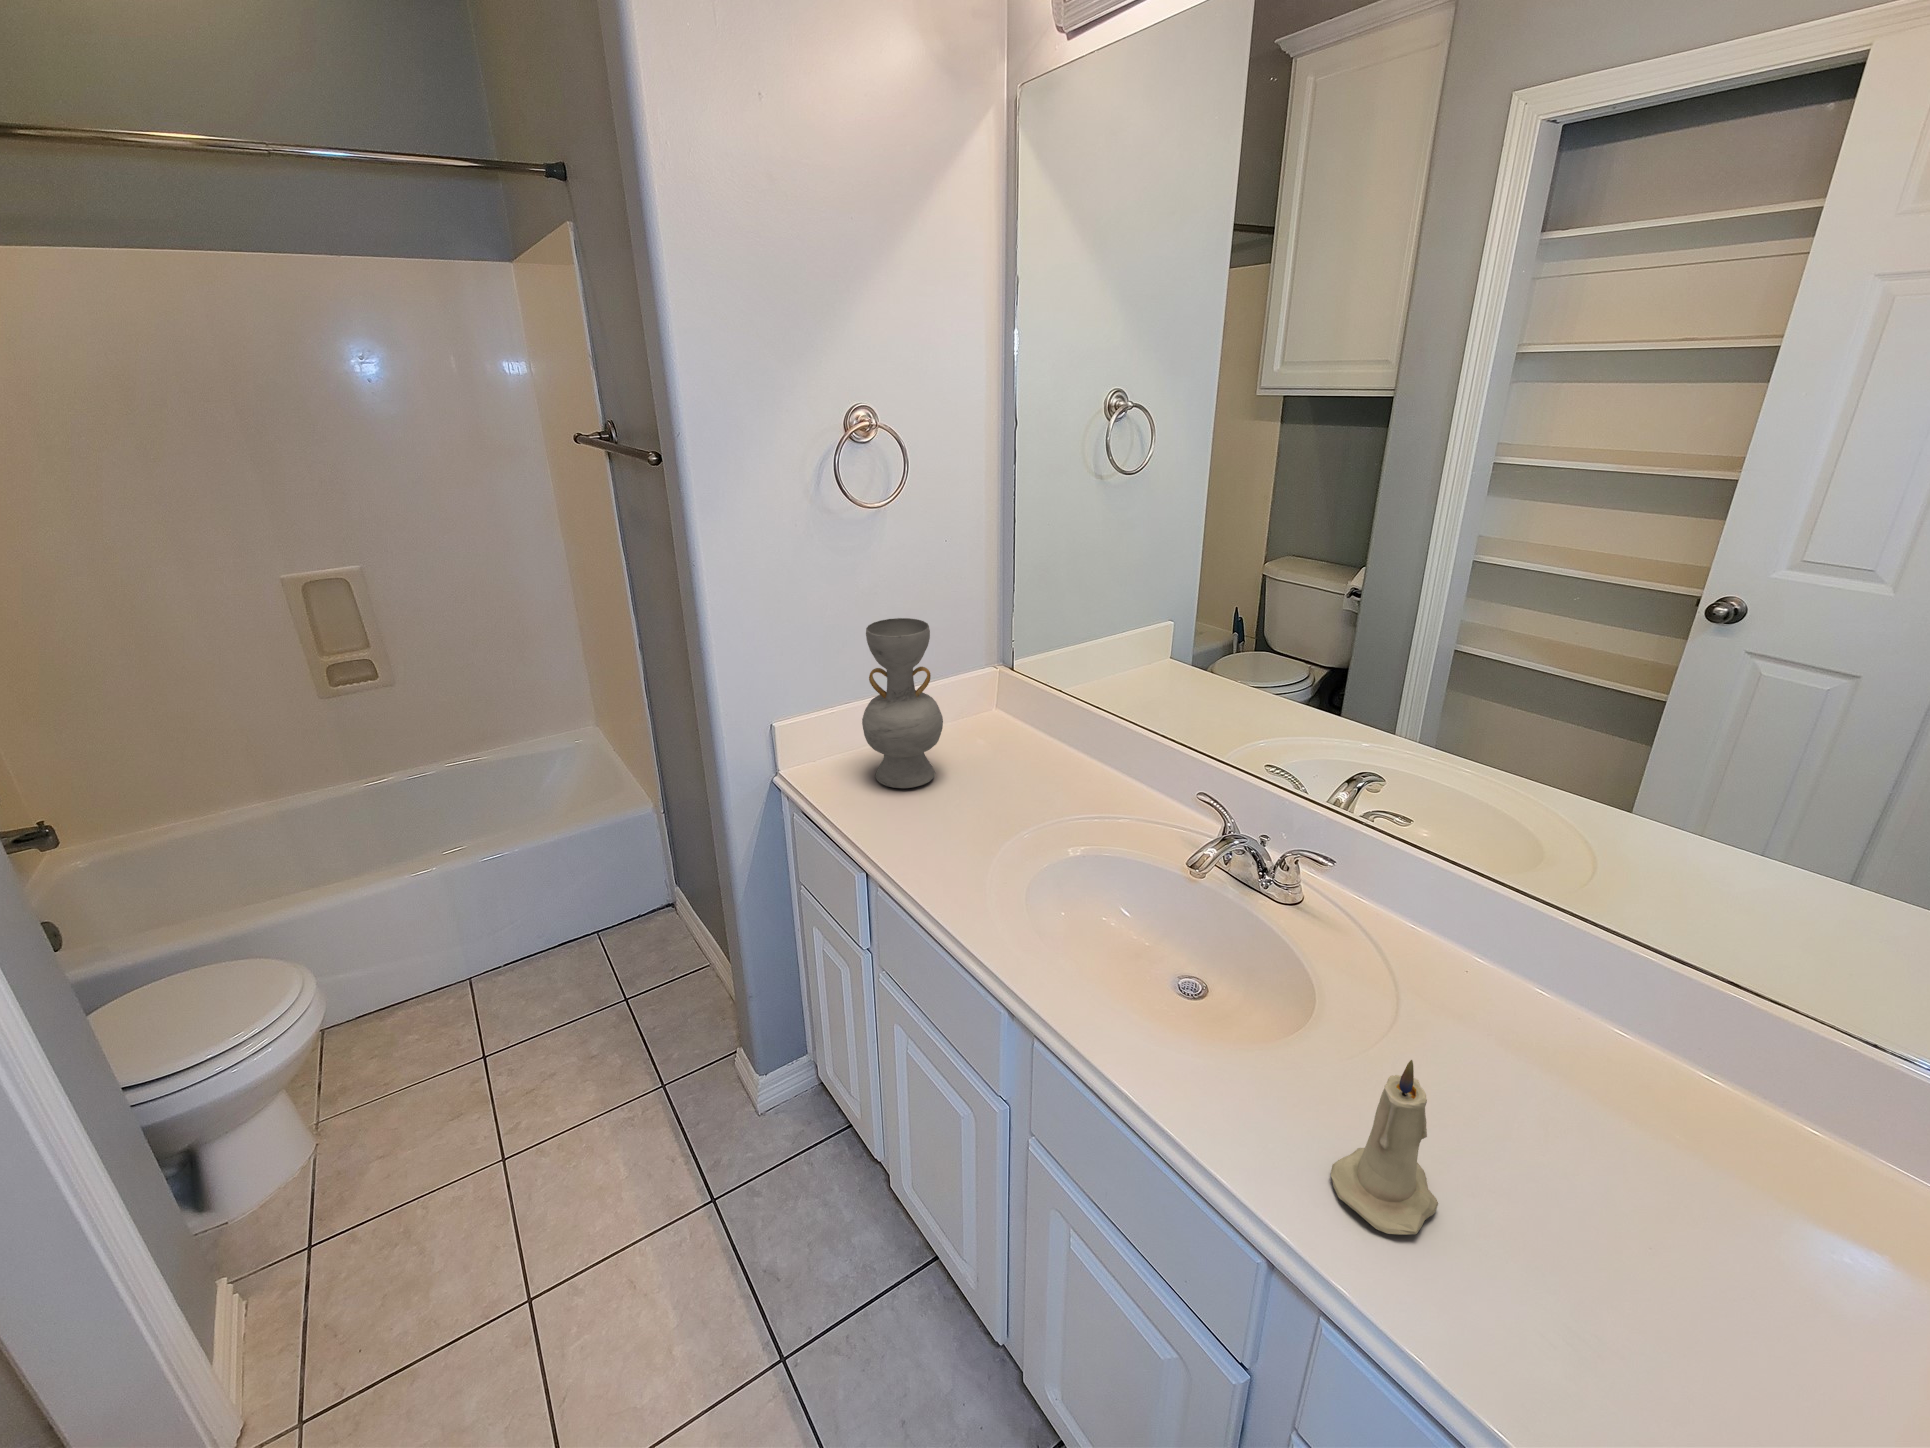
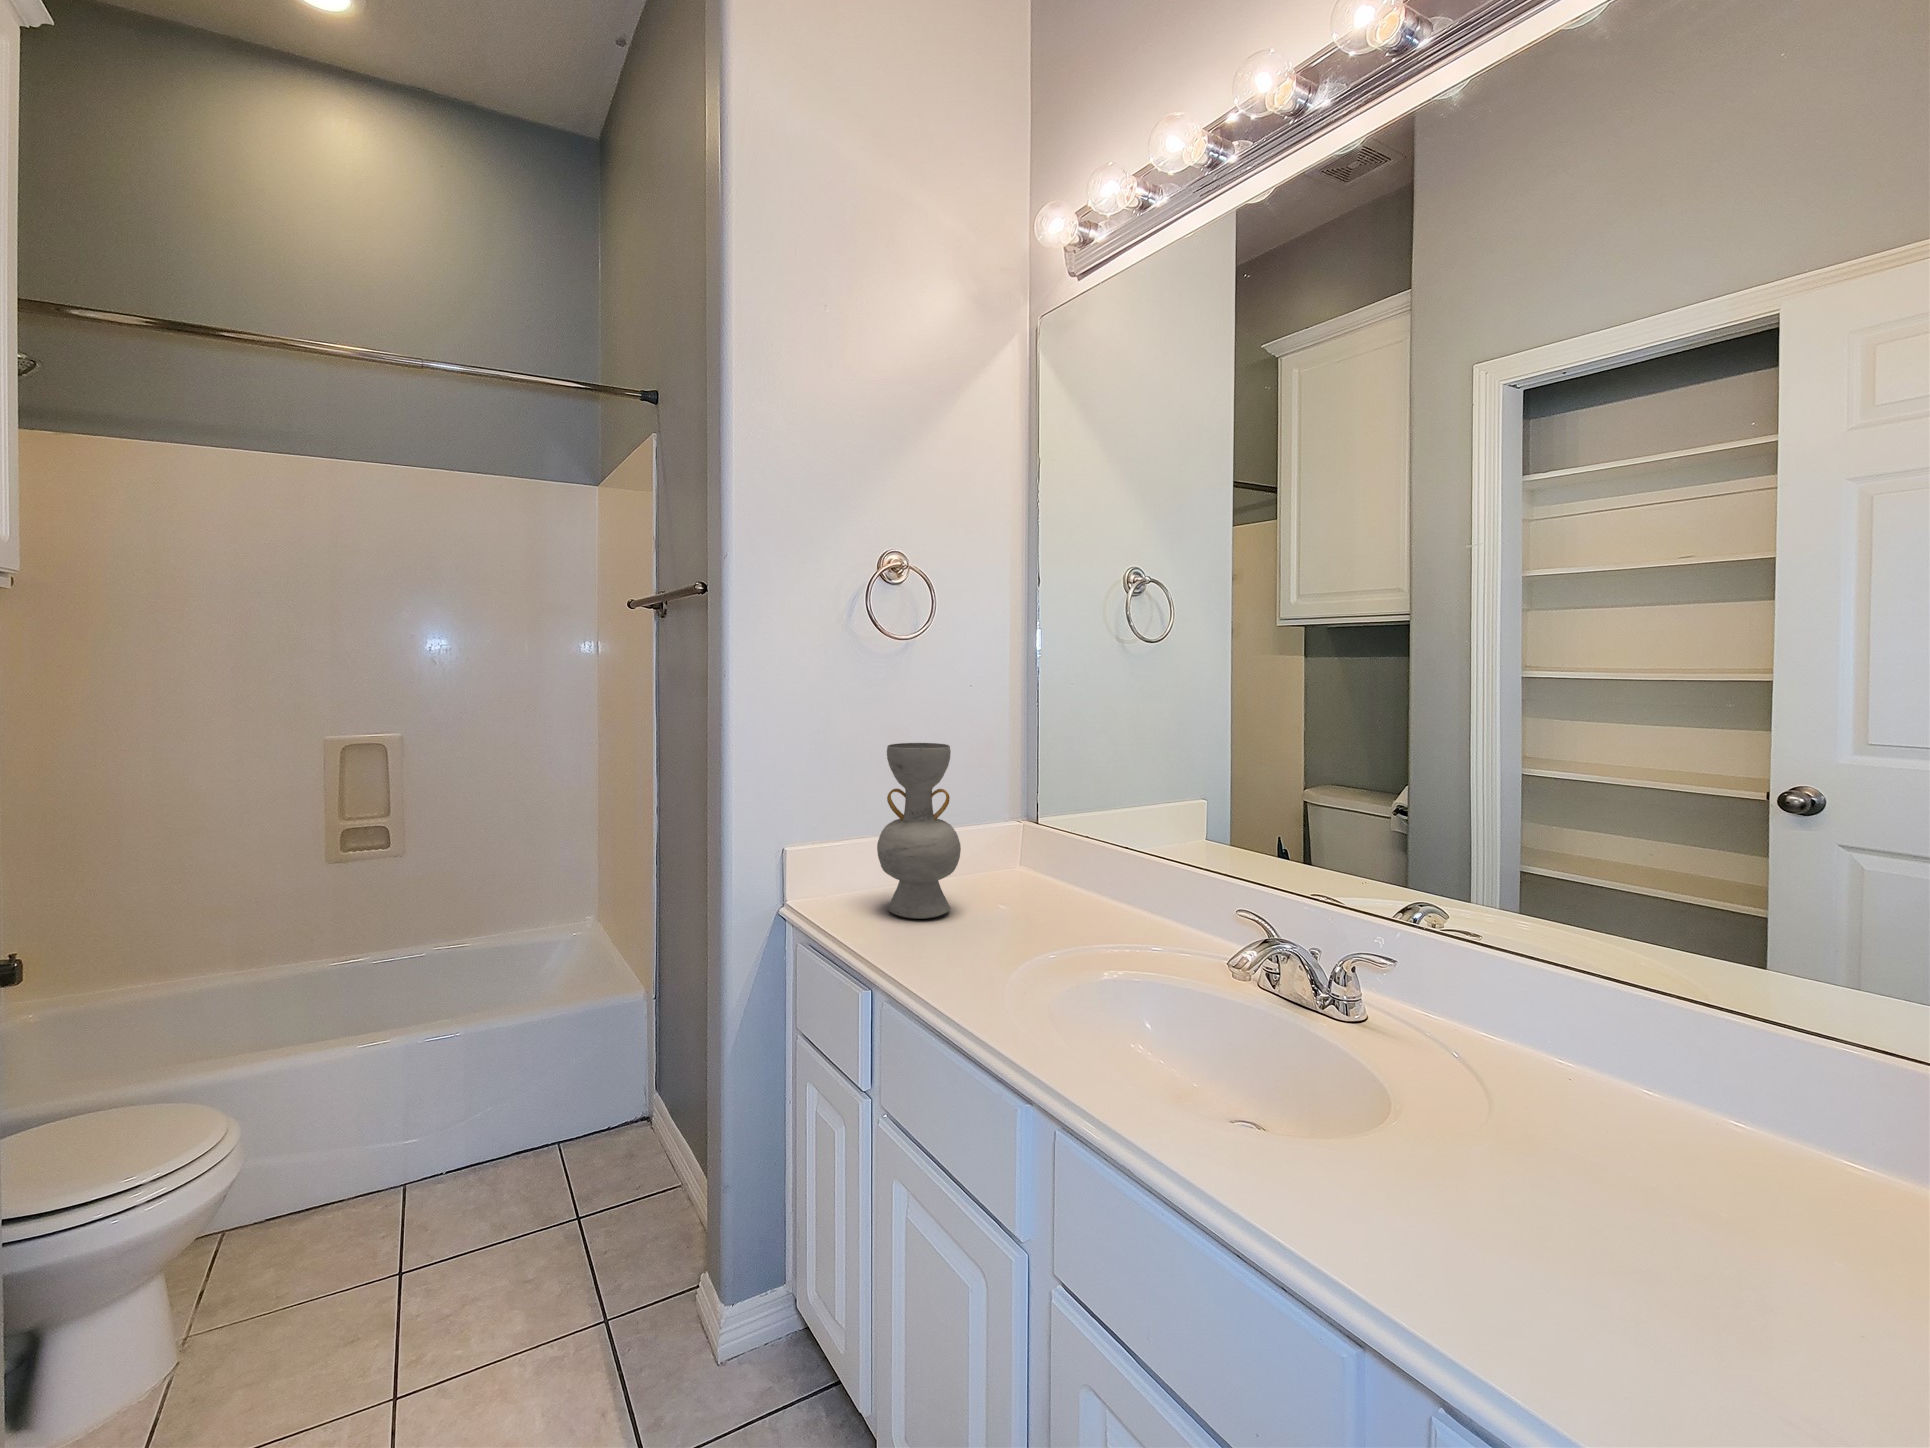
candle: present [1331,1060,1438,1234] -> none [1461,1063,1613,1326]

